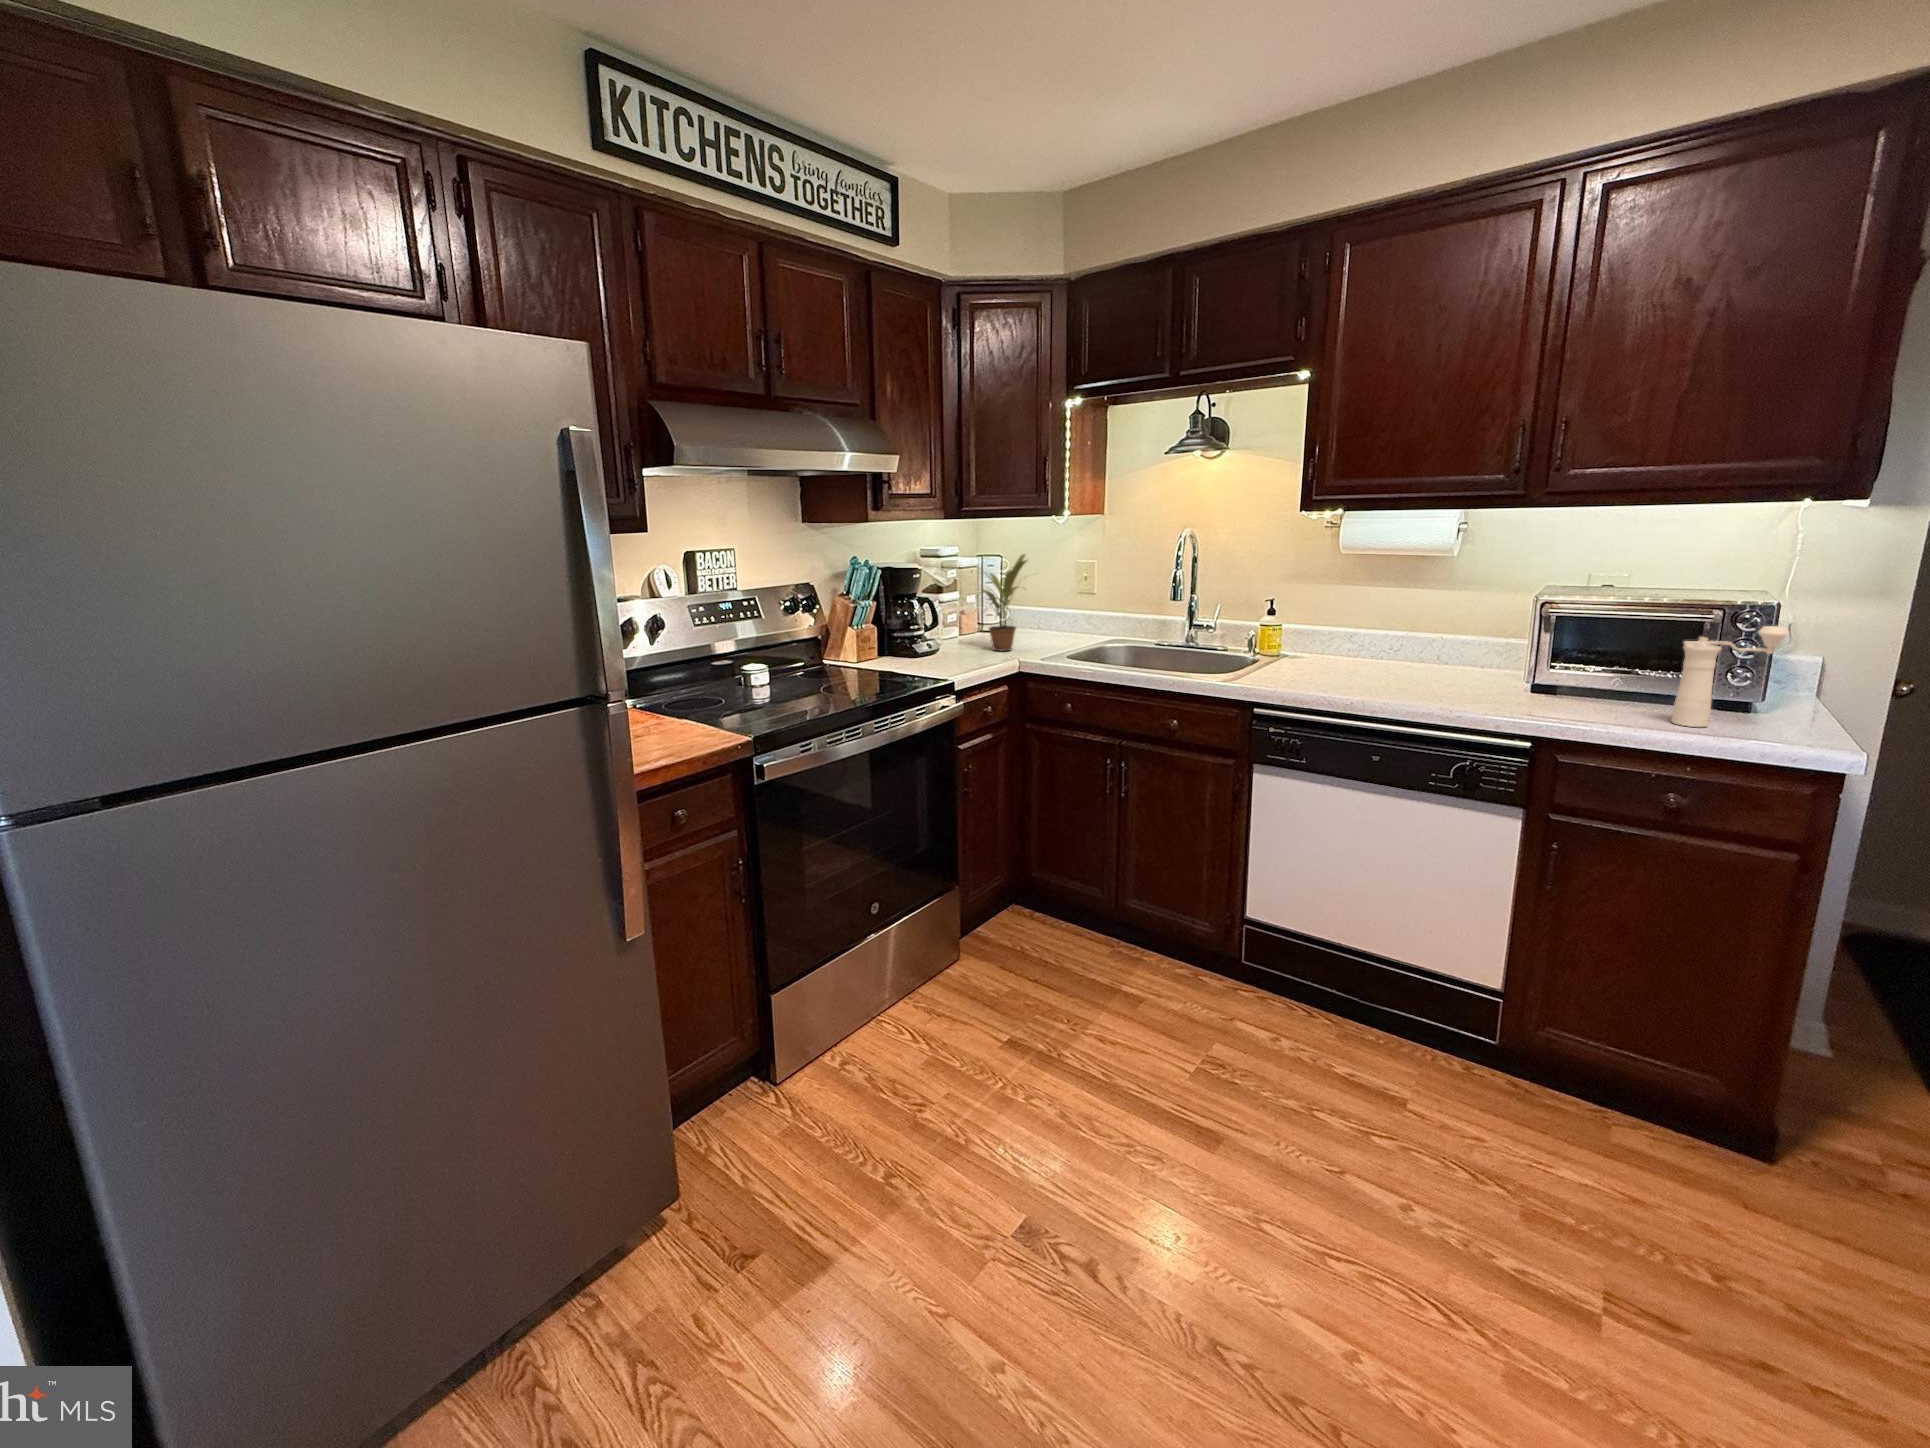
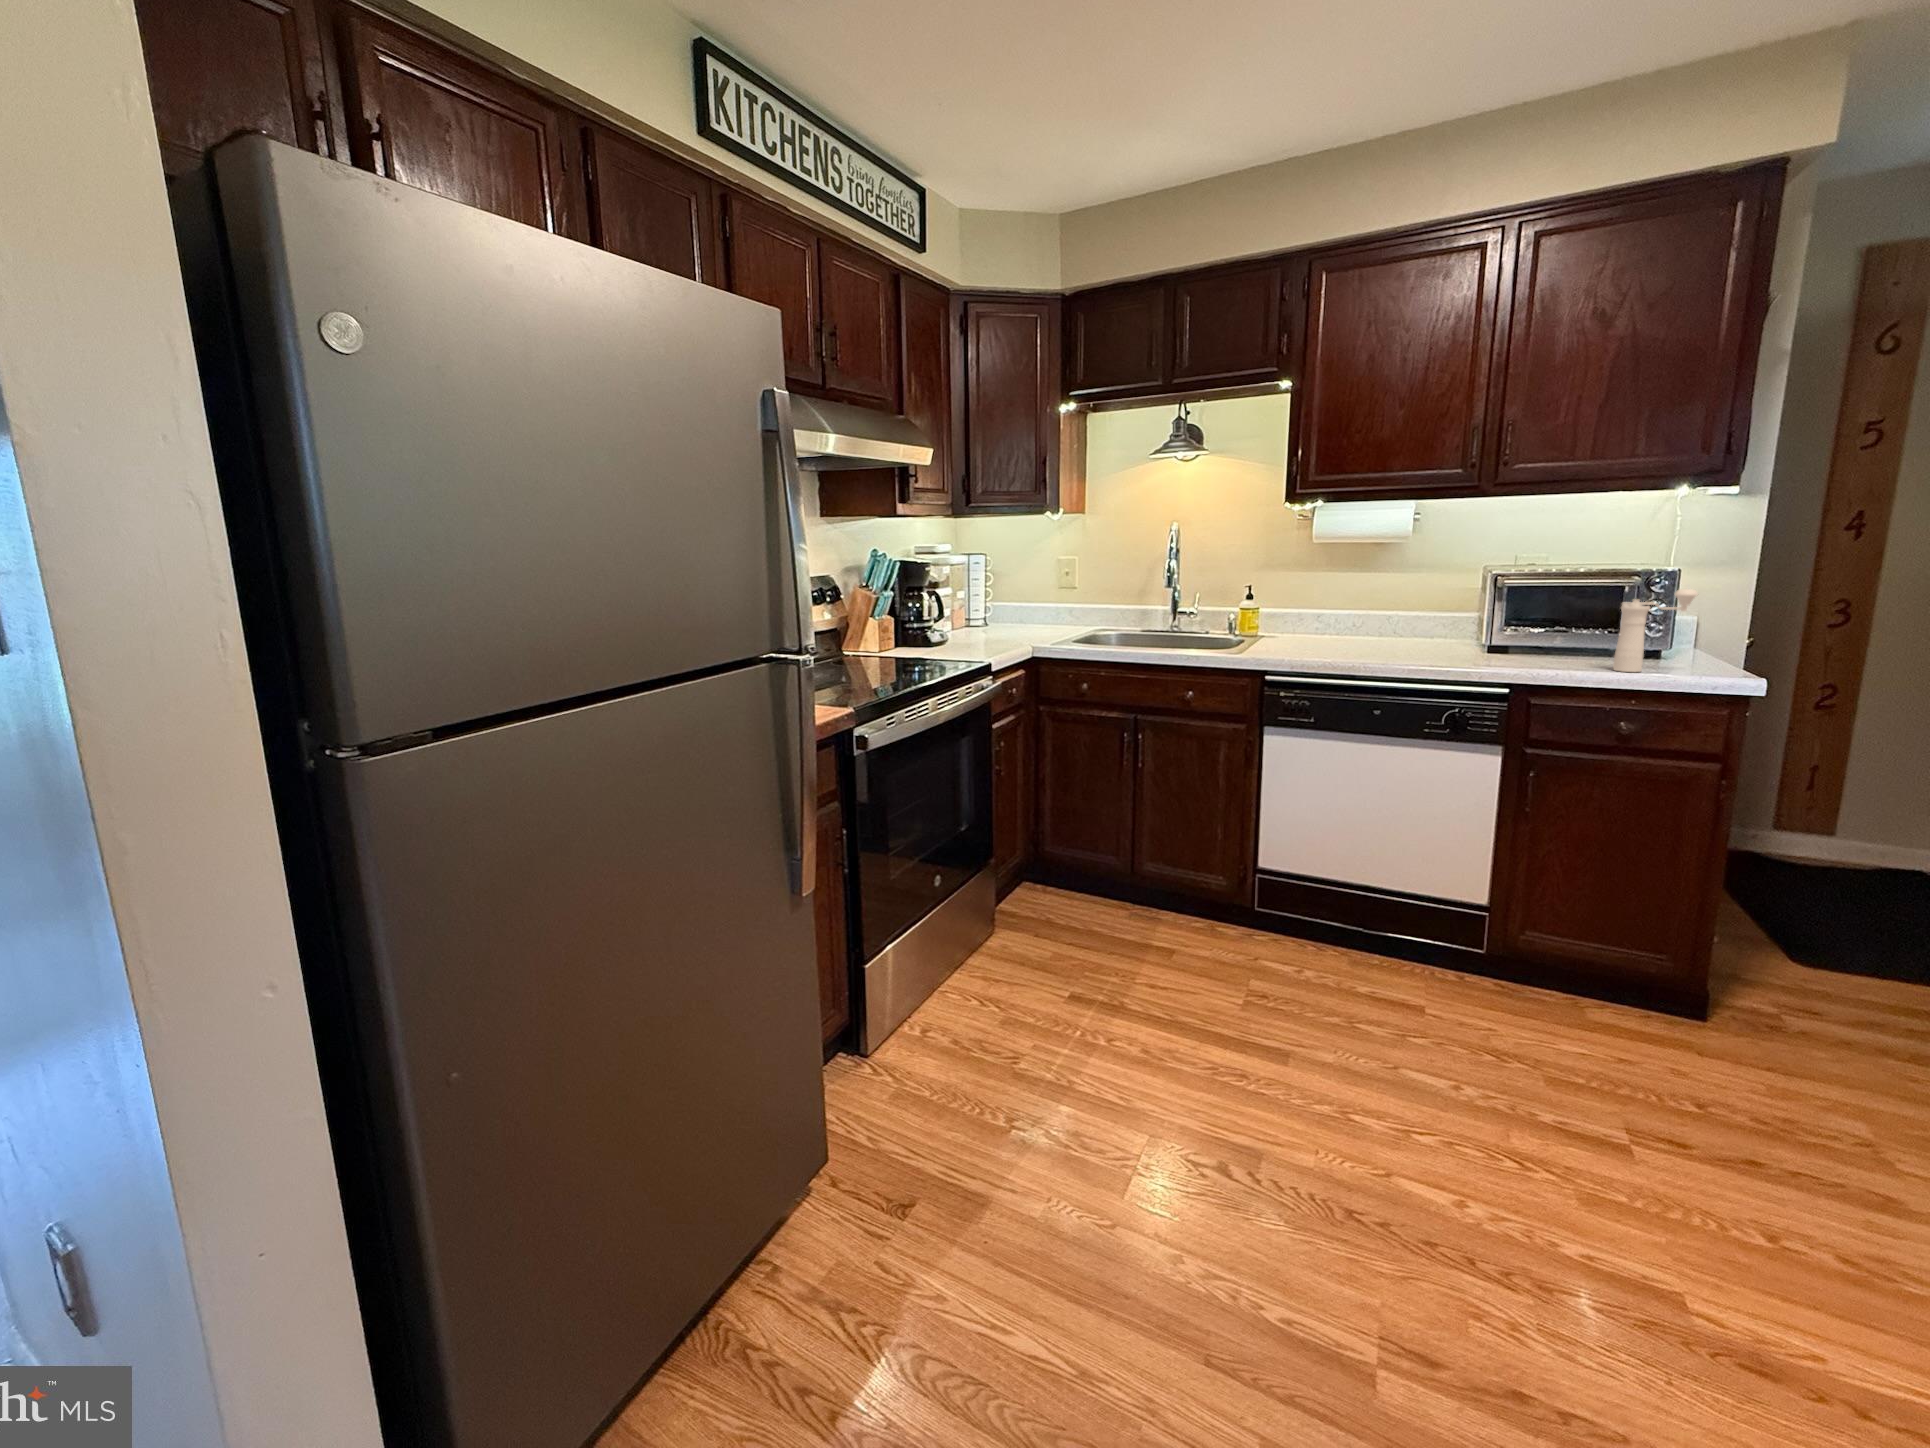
potted plant: present [977,554,1027,651] -> none [979,548,1043,639]

